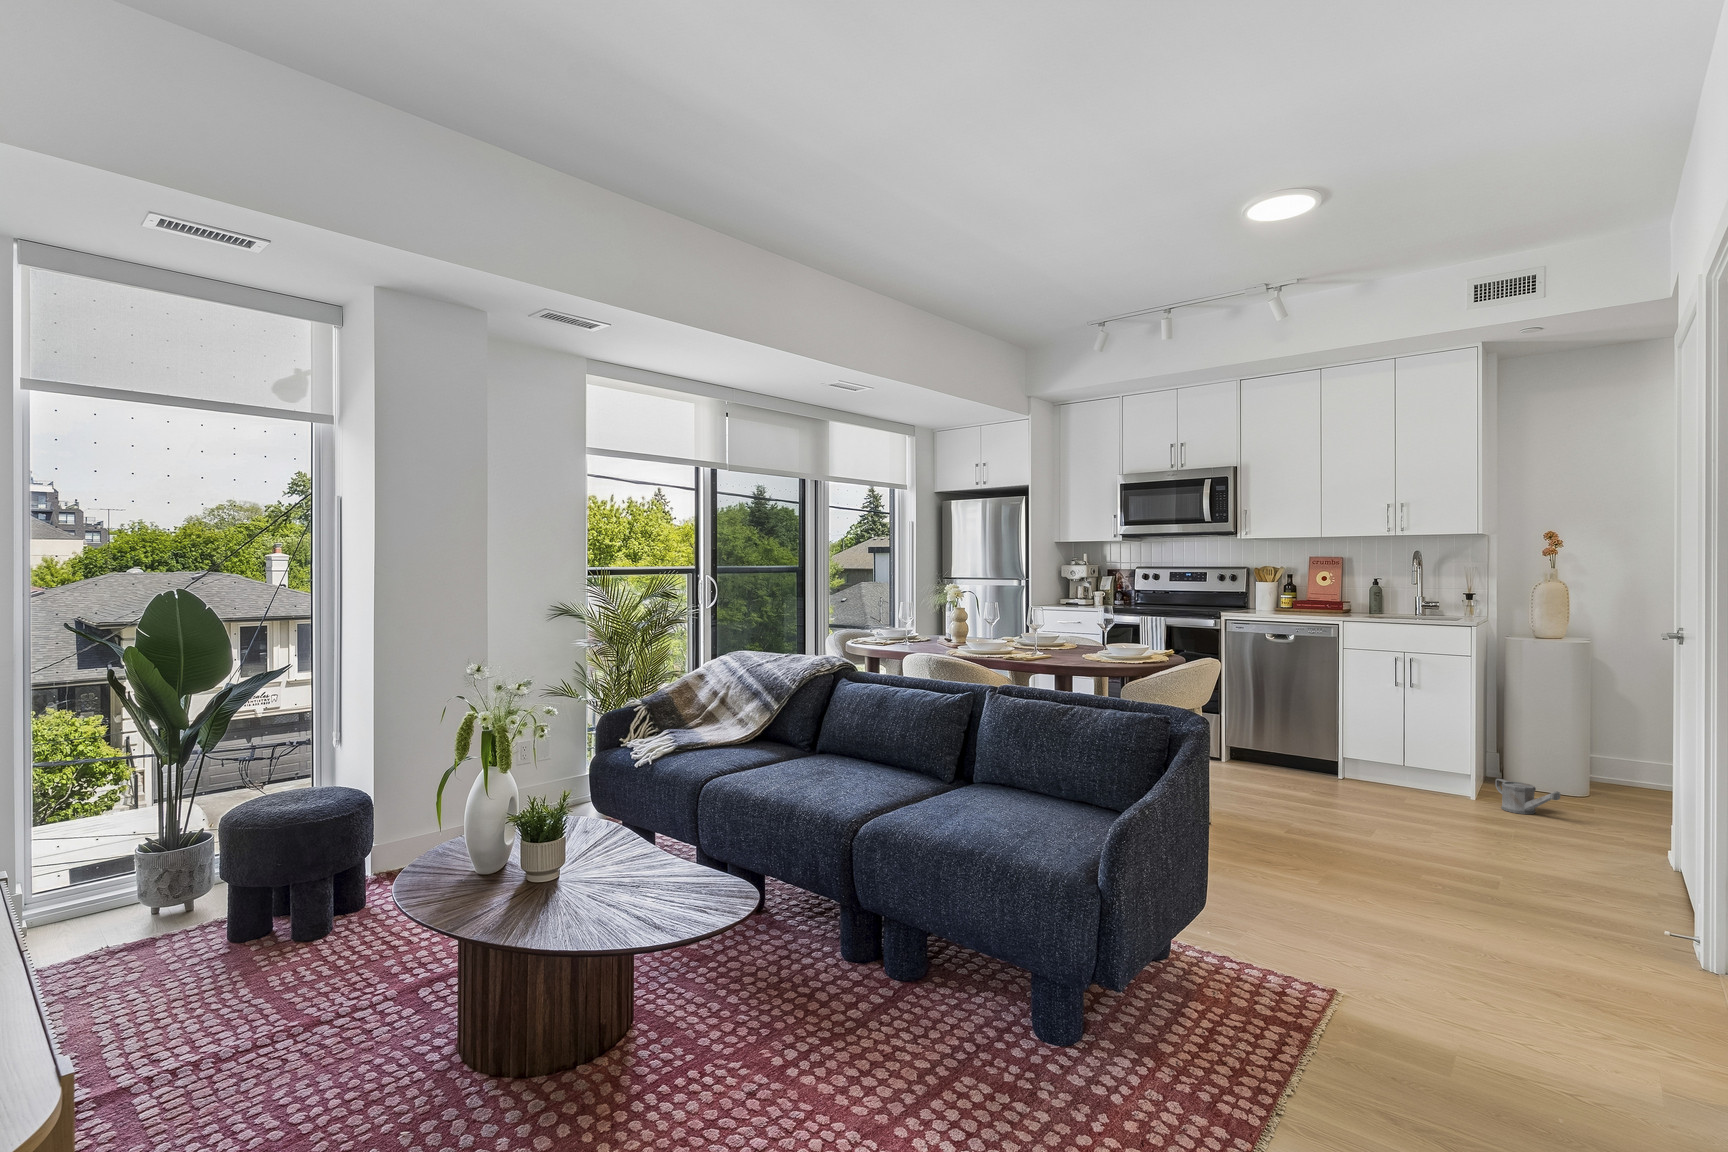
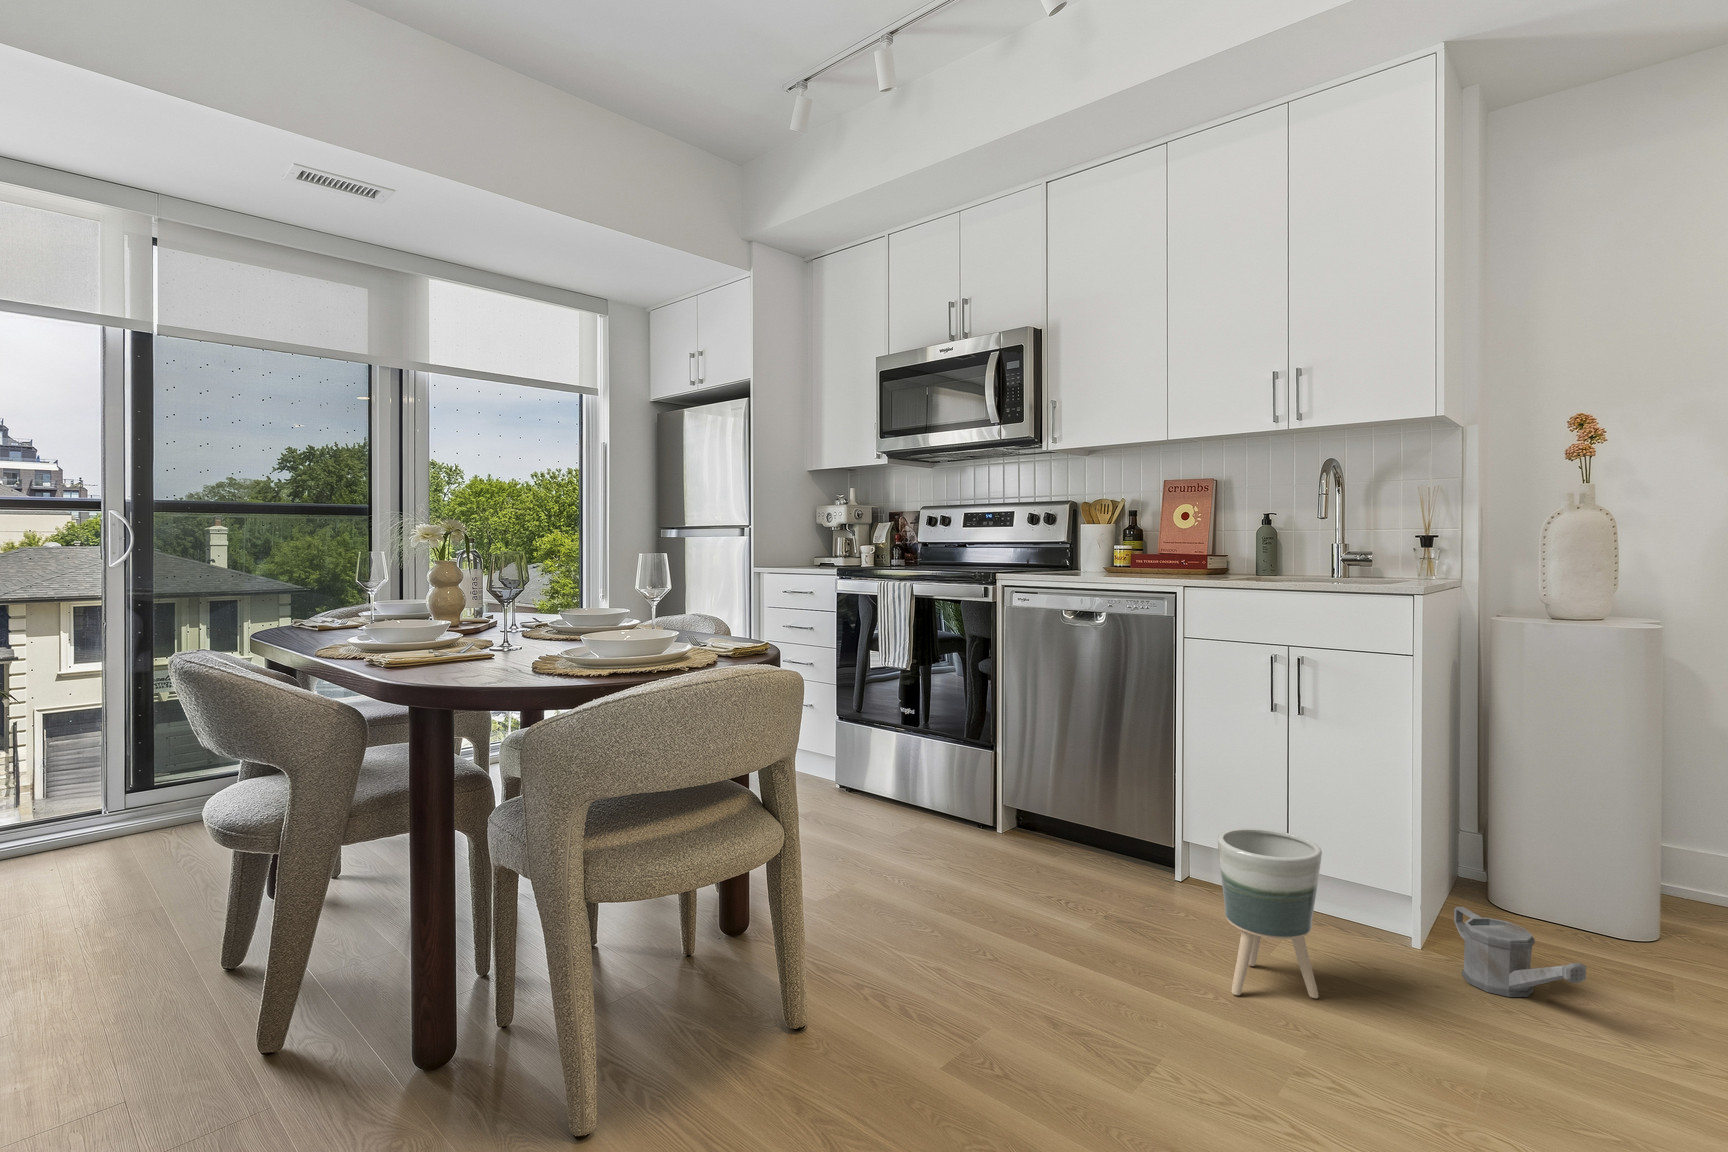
planter: none [1387,739,1440,815] -> present [1218,828,1322,998]

